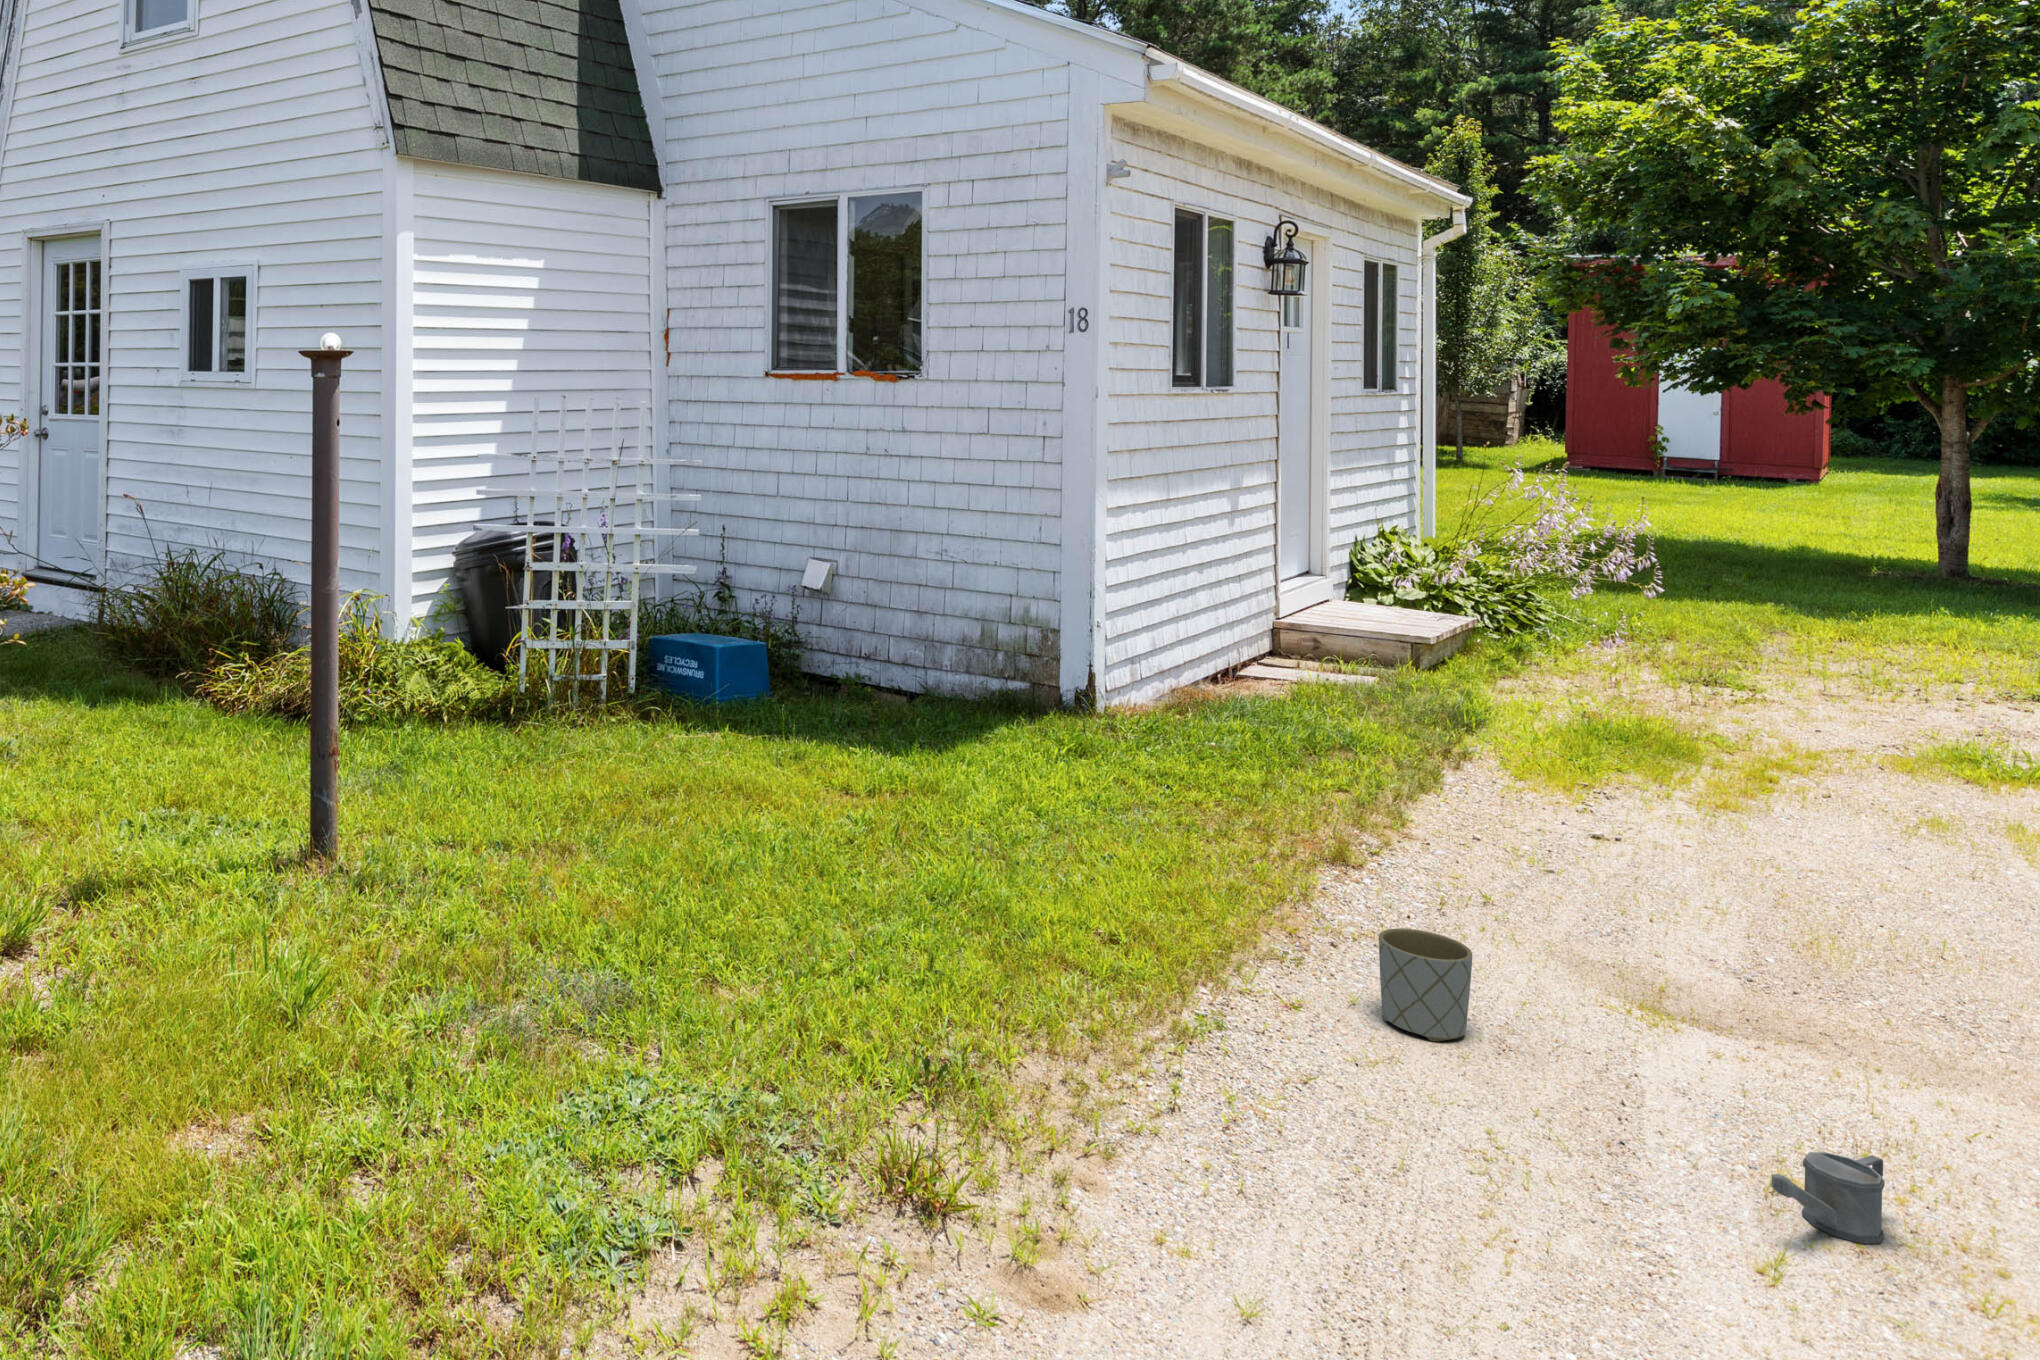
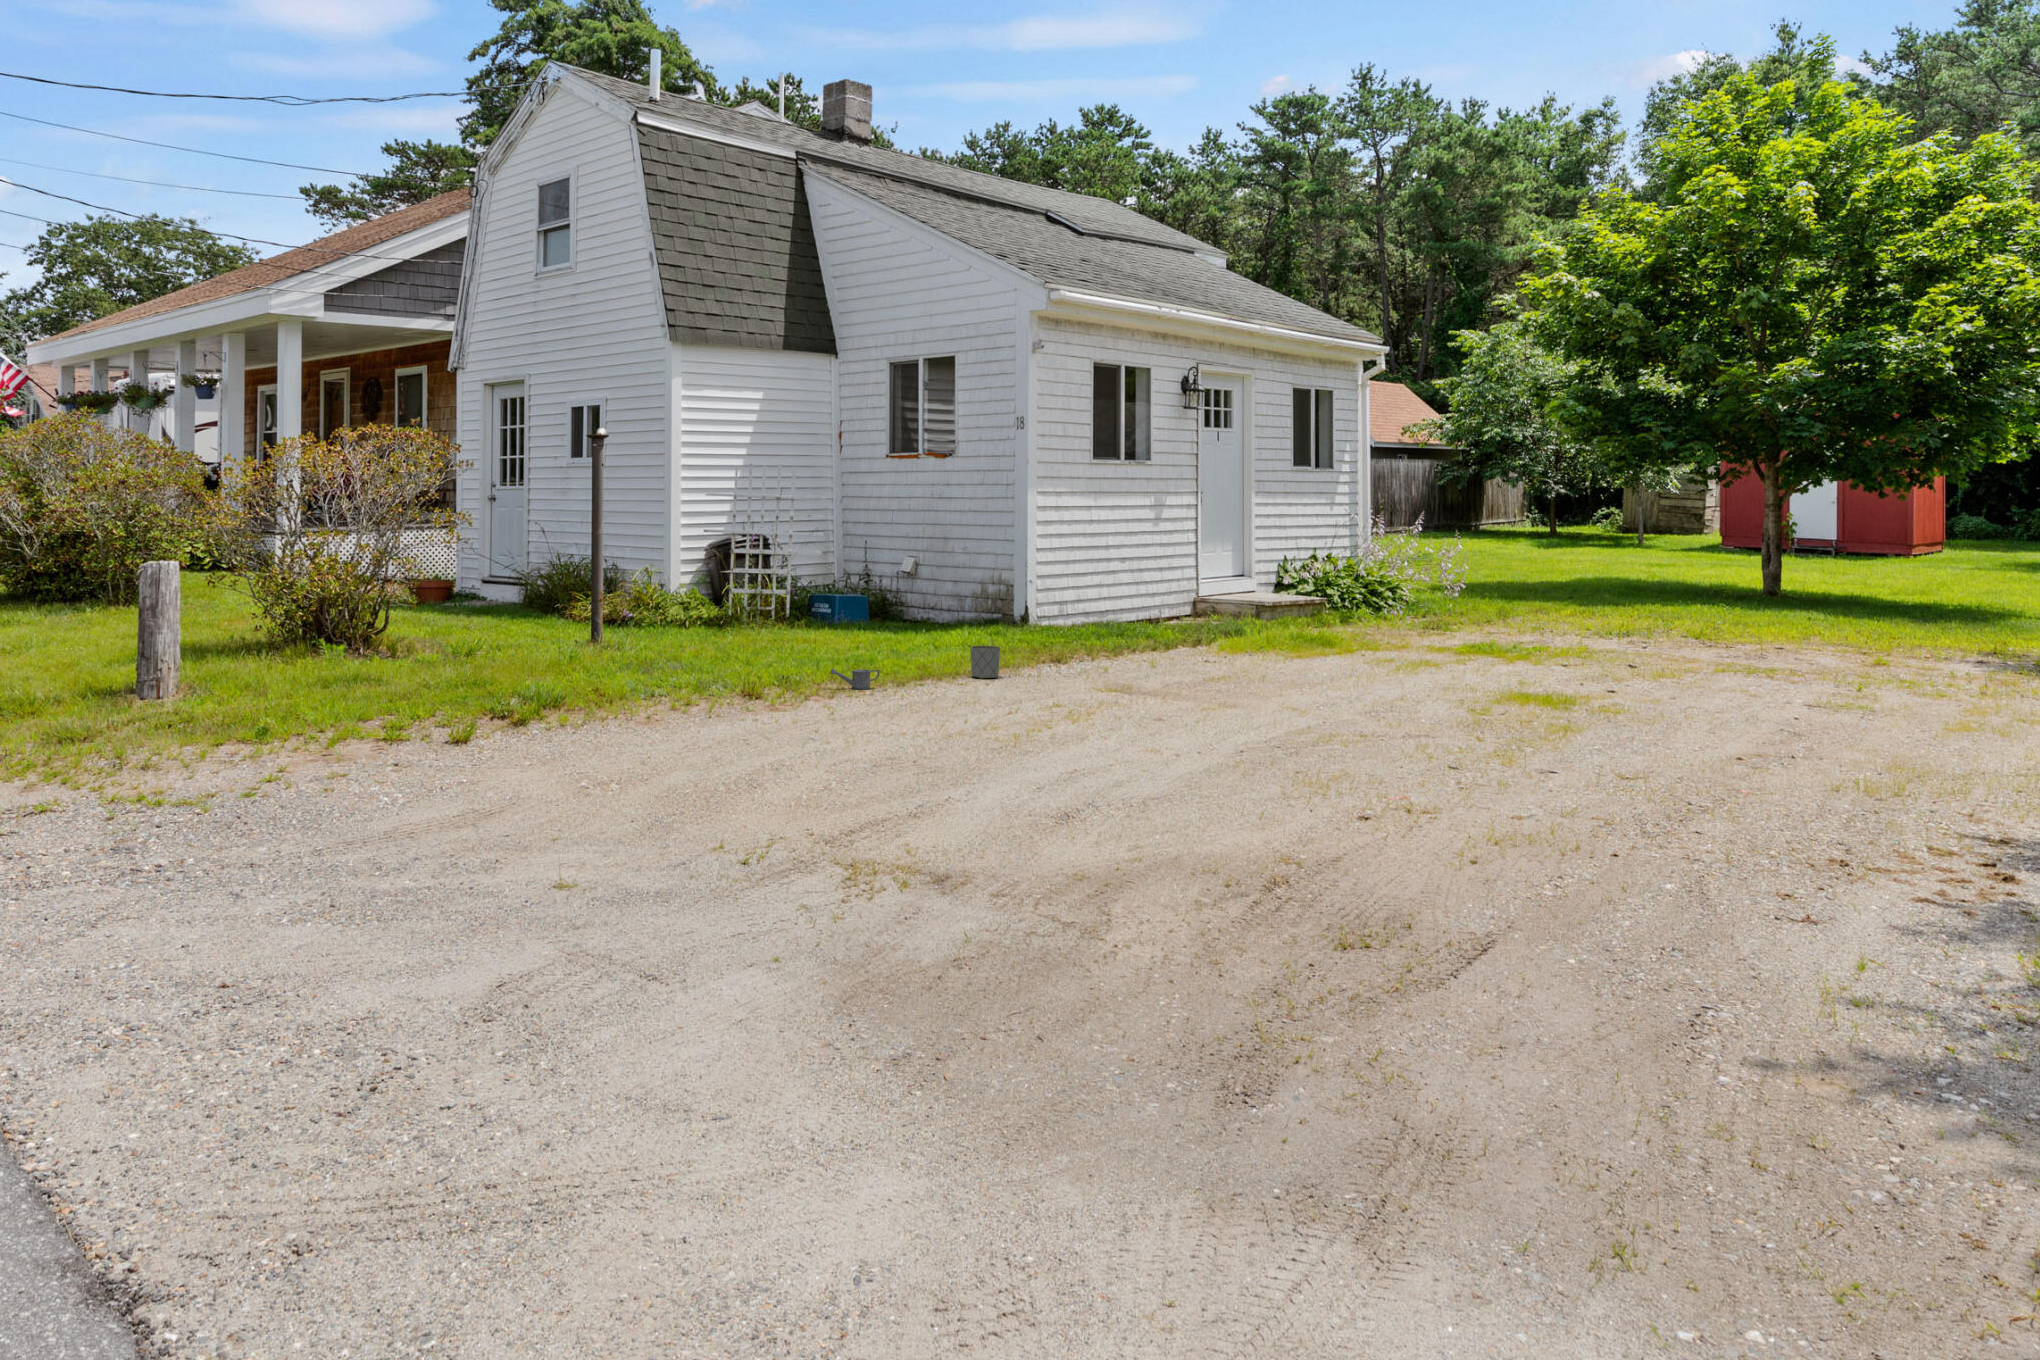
watering can: present [1771,1152,1885,1244] -> present [831,668,879,690]

